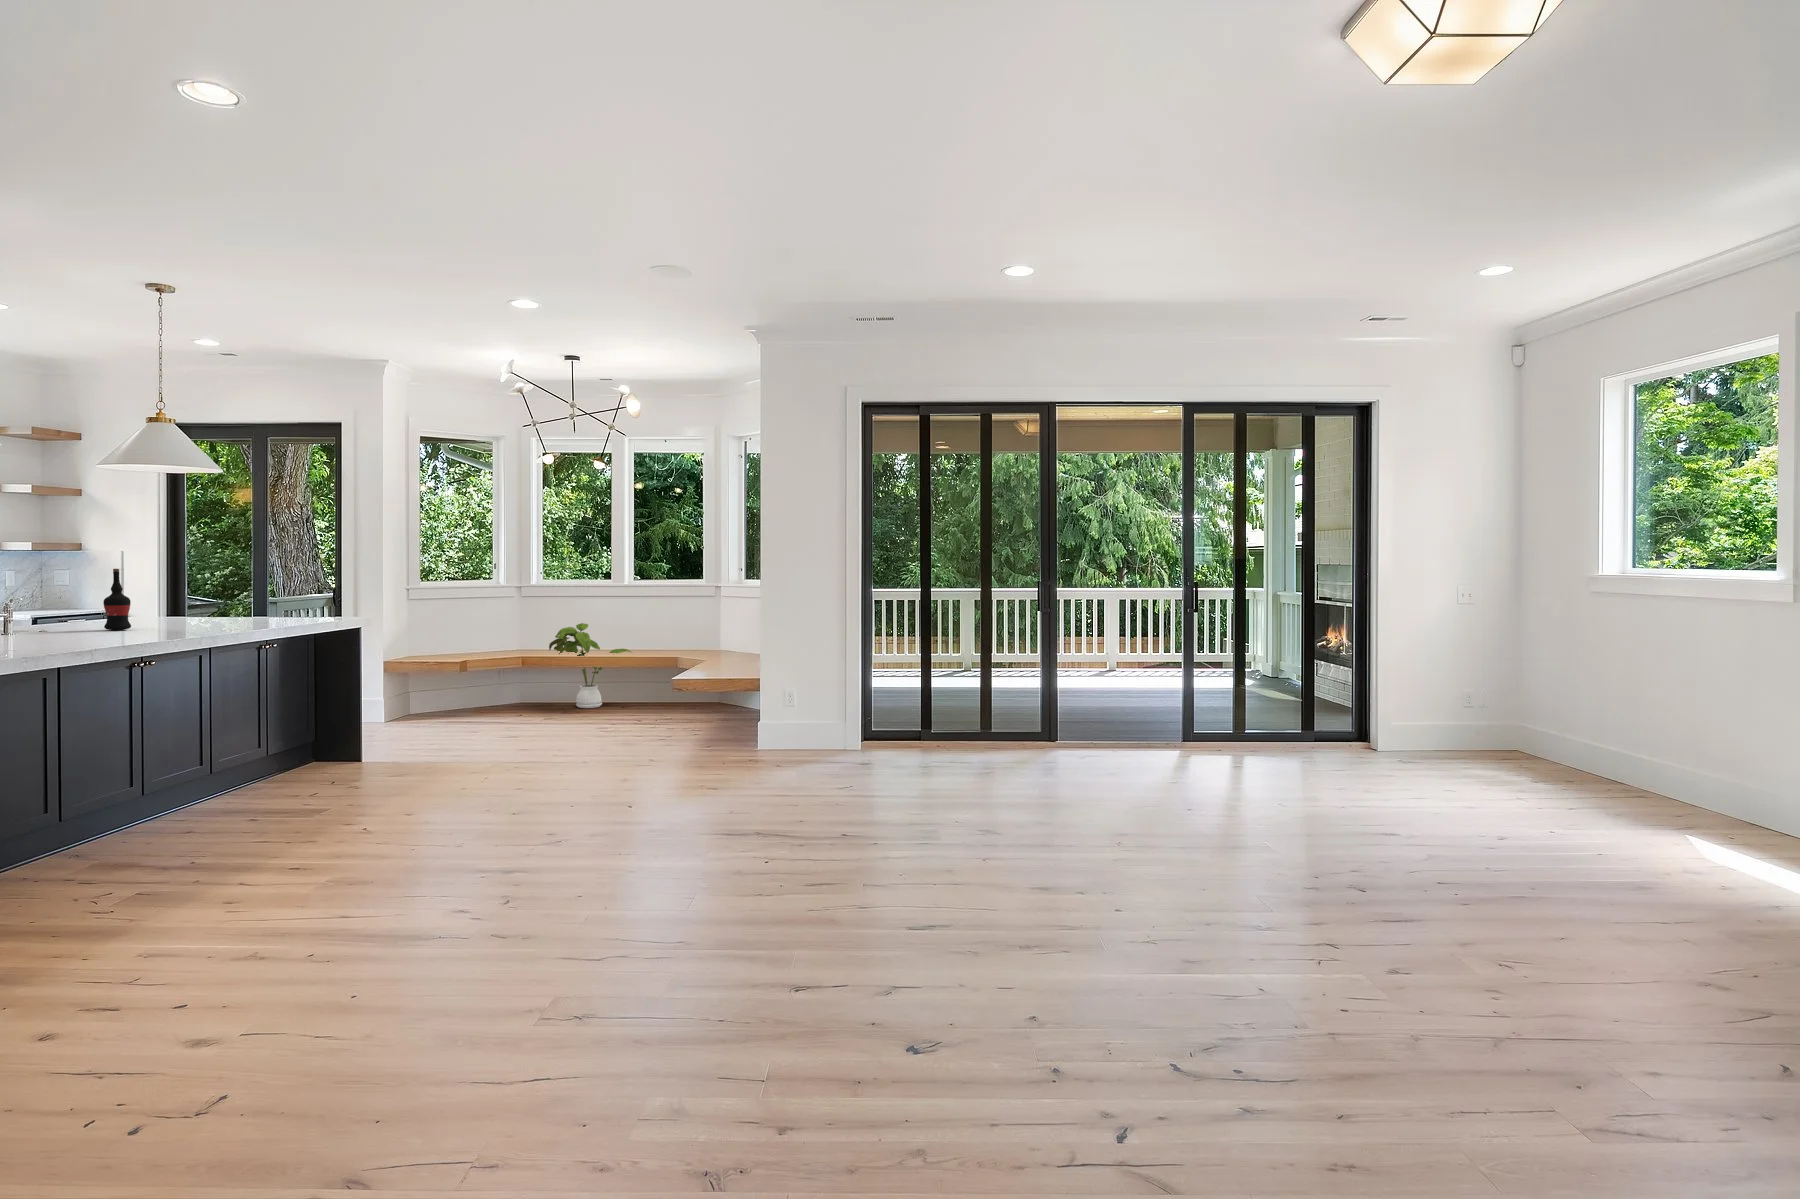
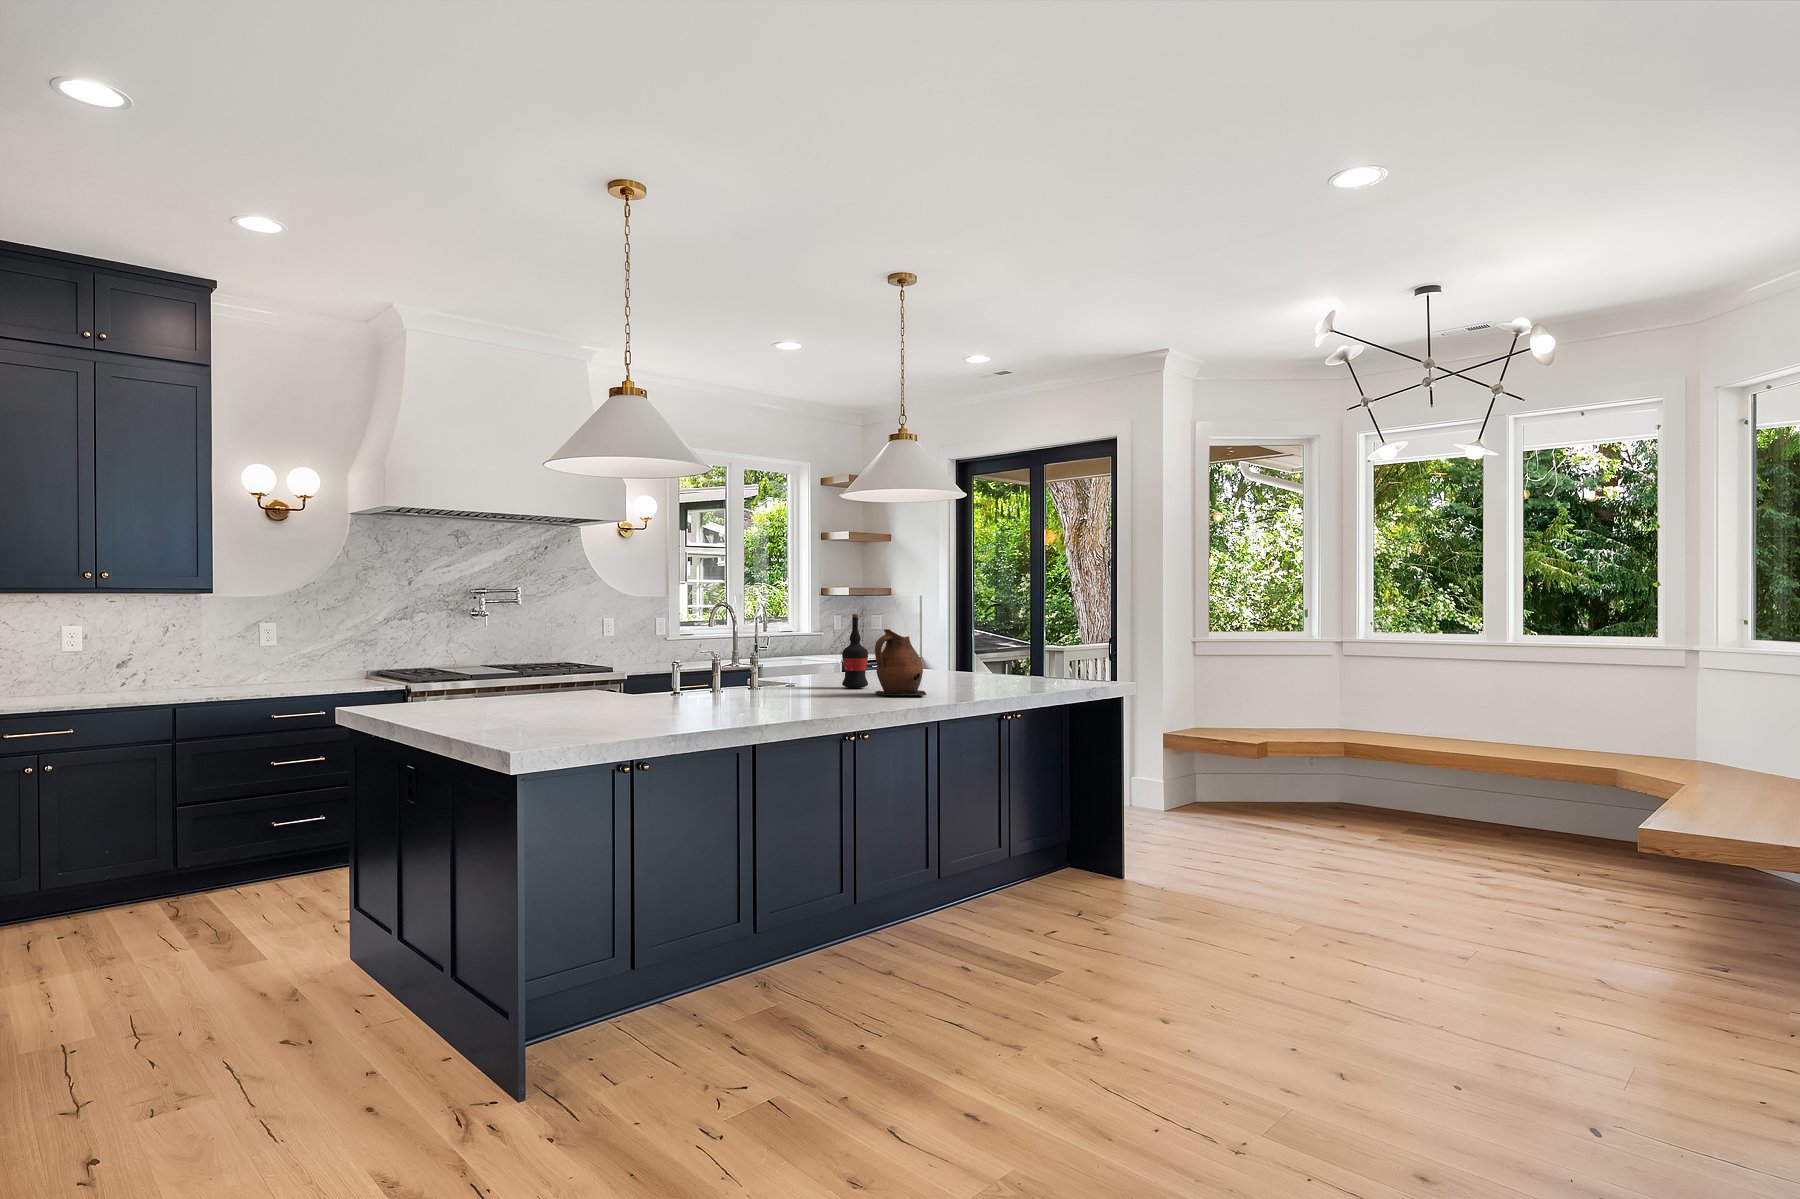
ceramic pitcher: none [144,581,200,633] -> present [875,629,926,696]
house plant: present [549,623,632,708] -> none [1383,699,1525,828]

